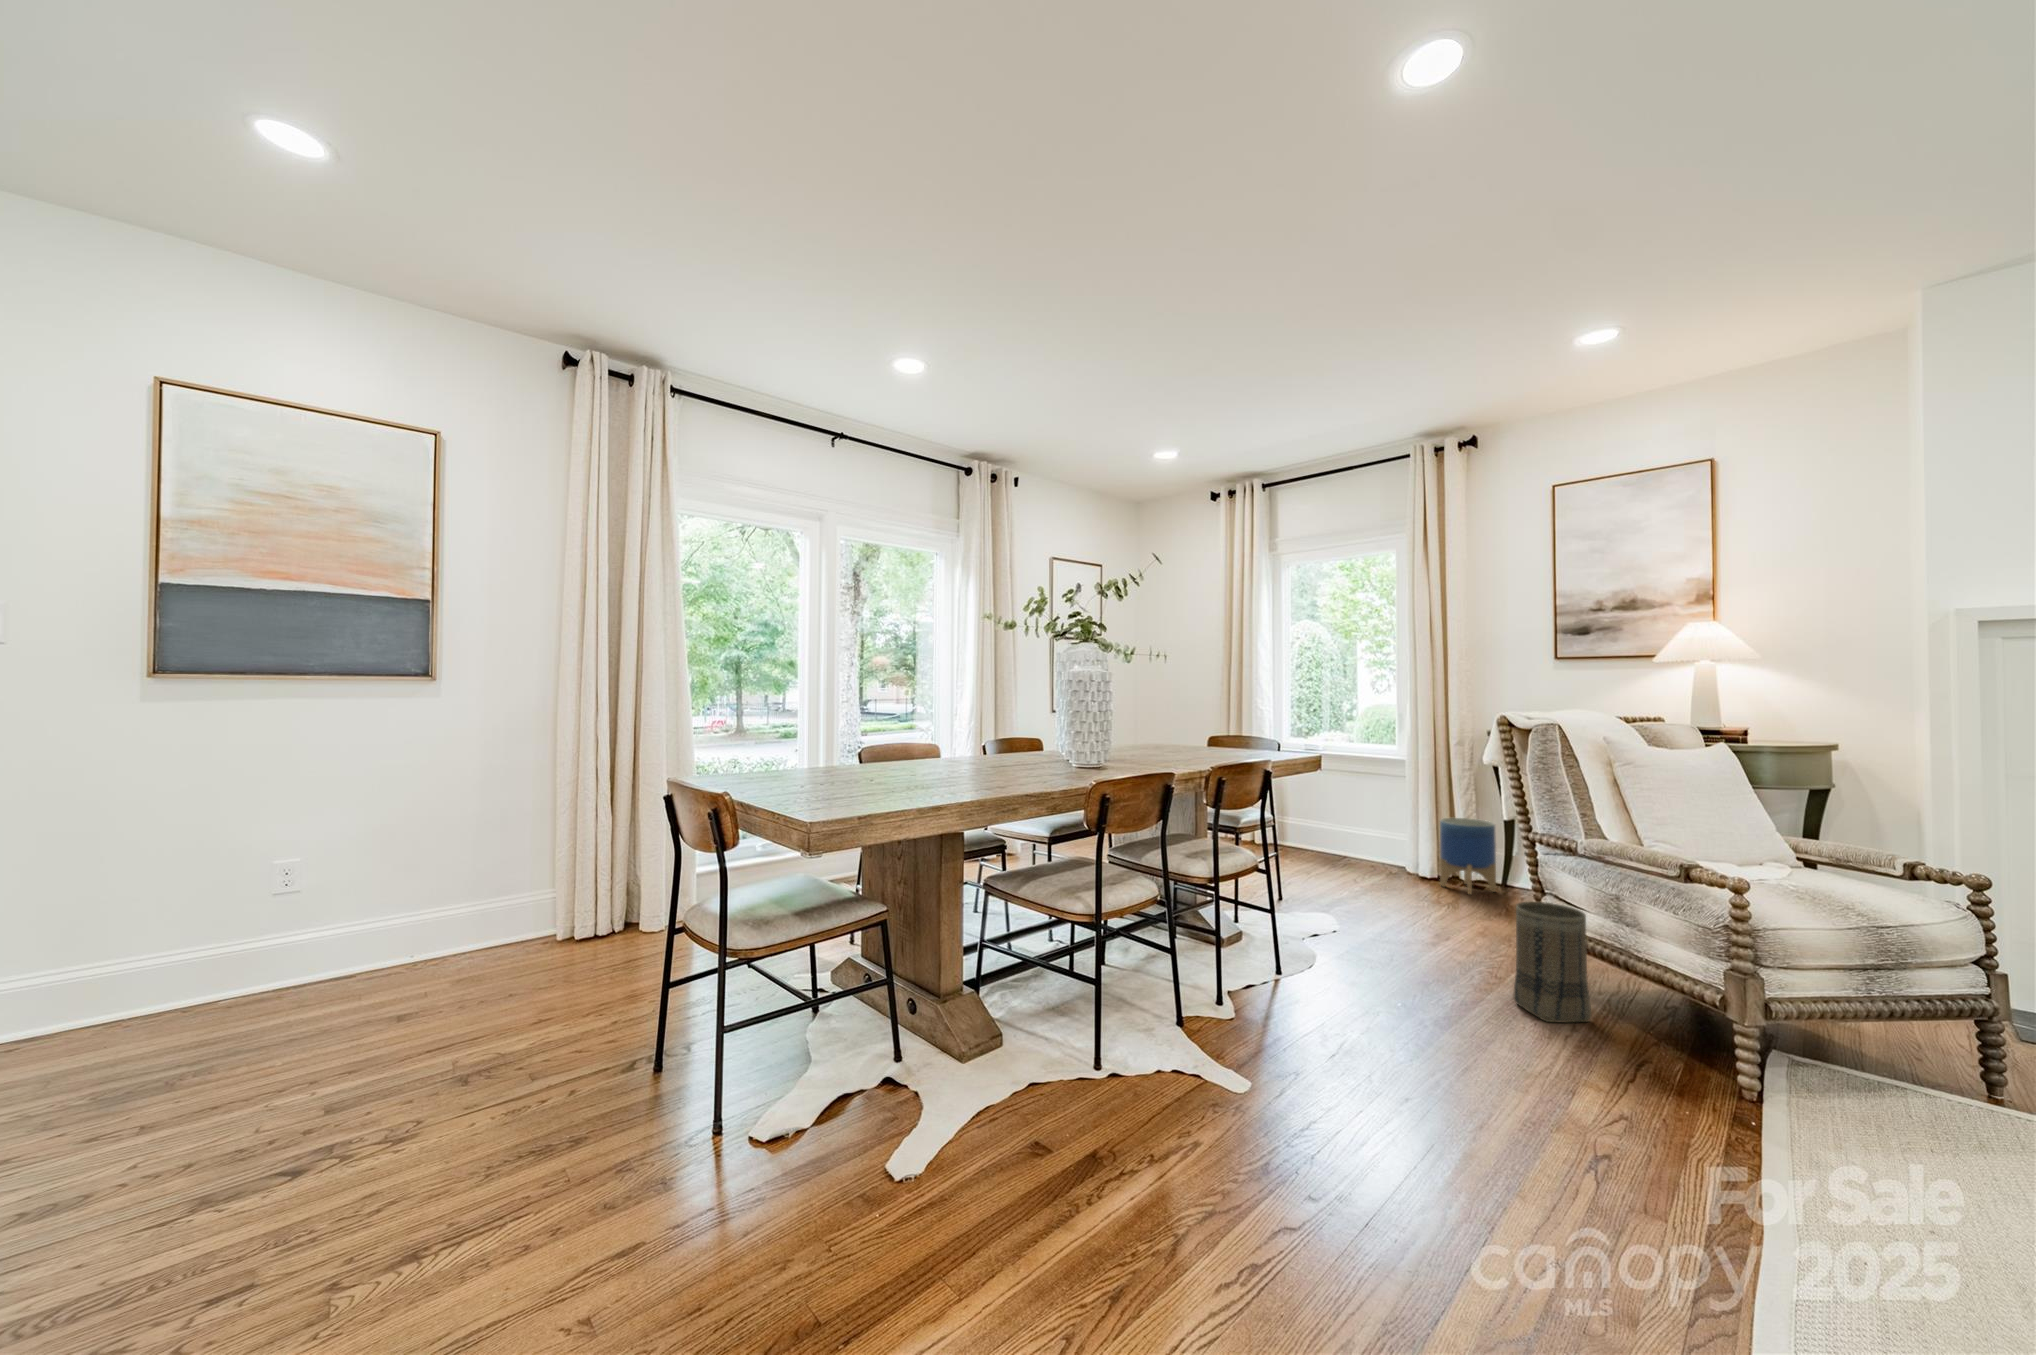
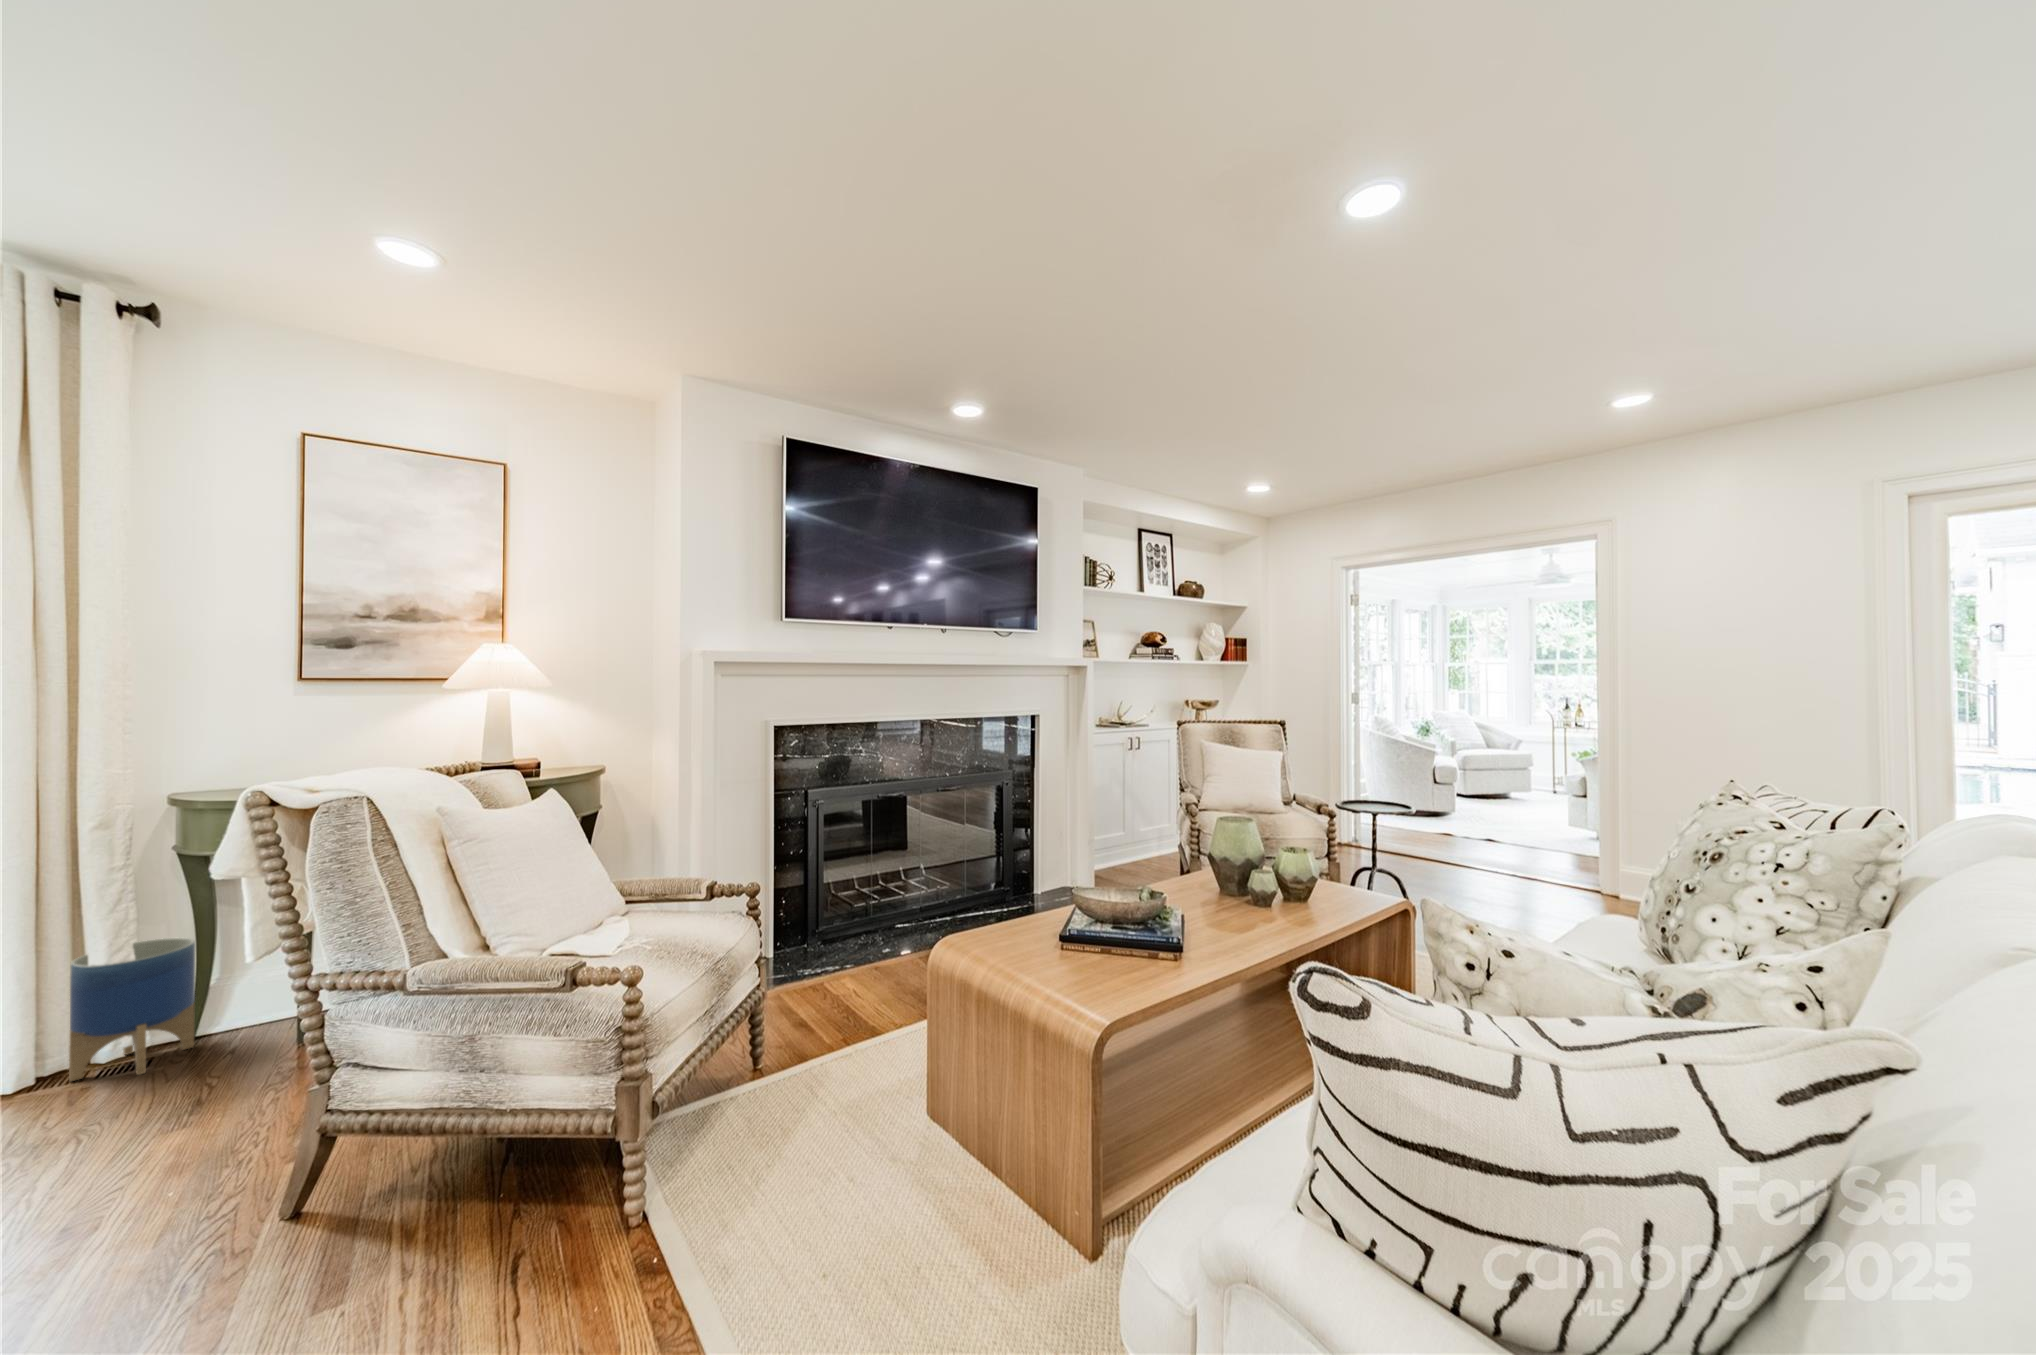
basket: present [1513,902,1591,1022] -> none [290,1074,426,1289]

